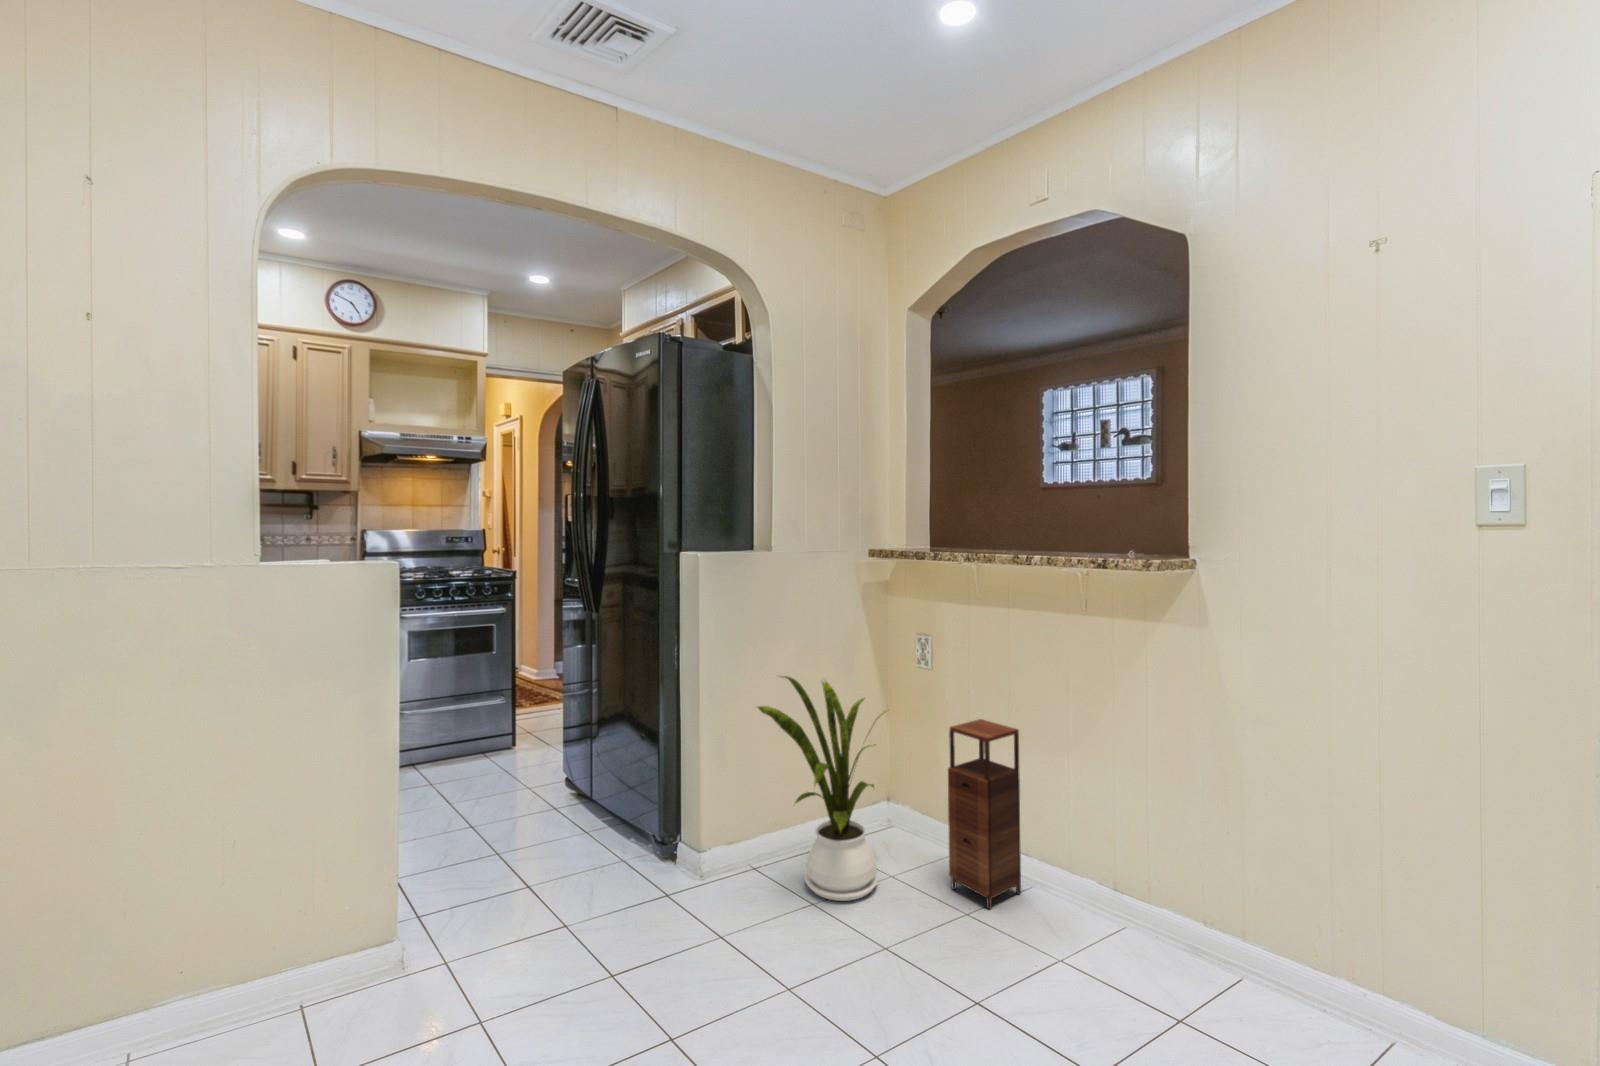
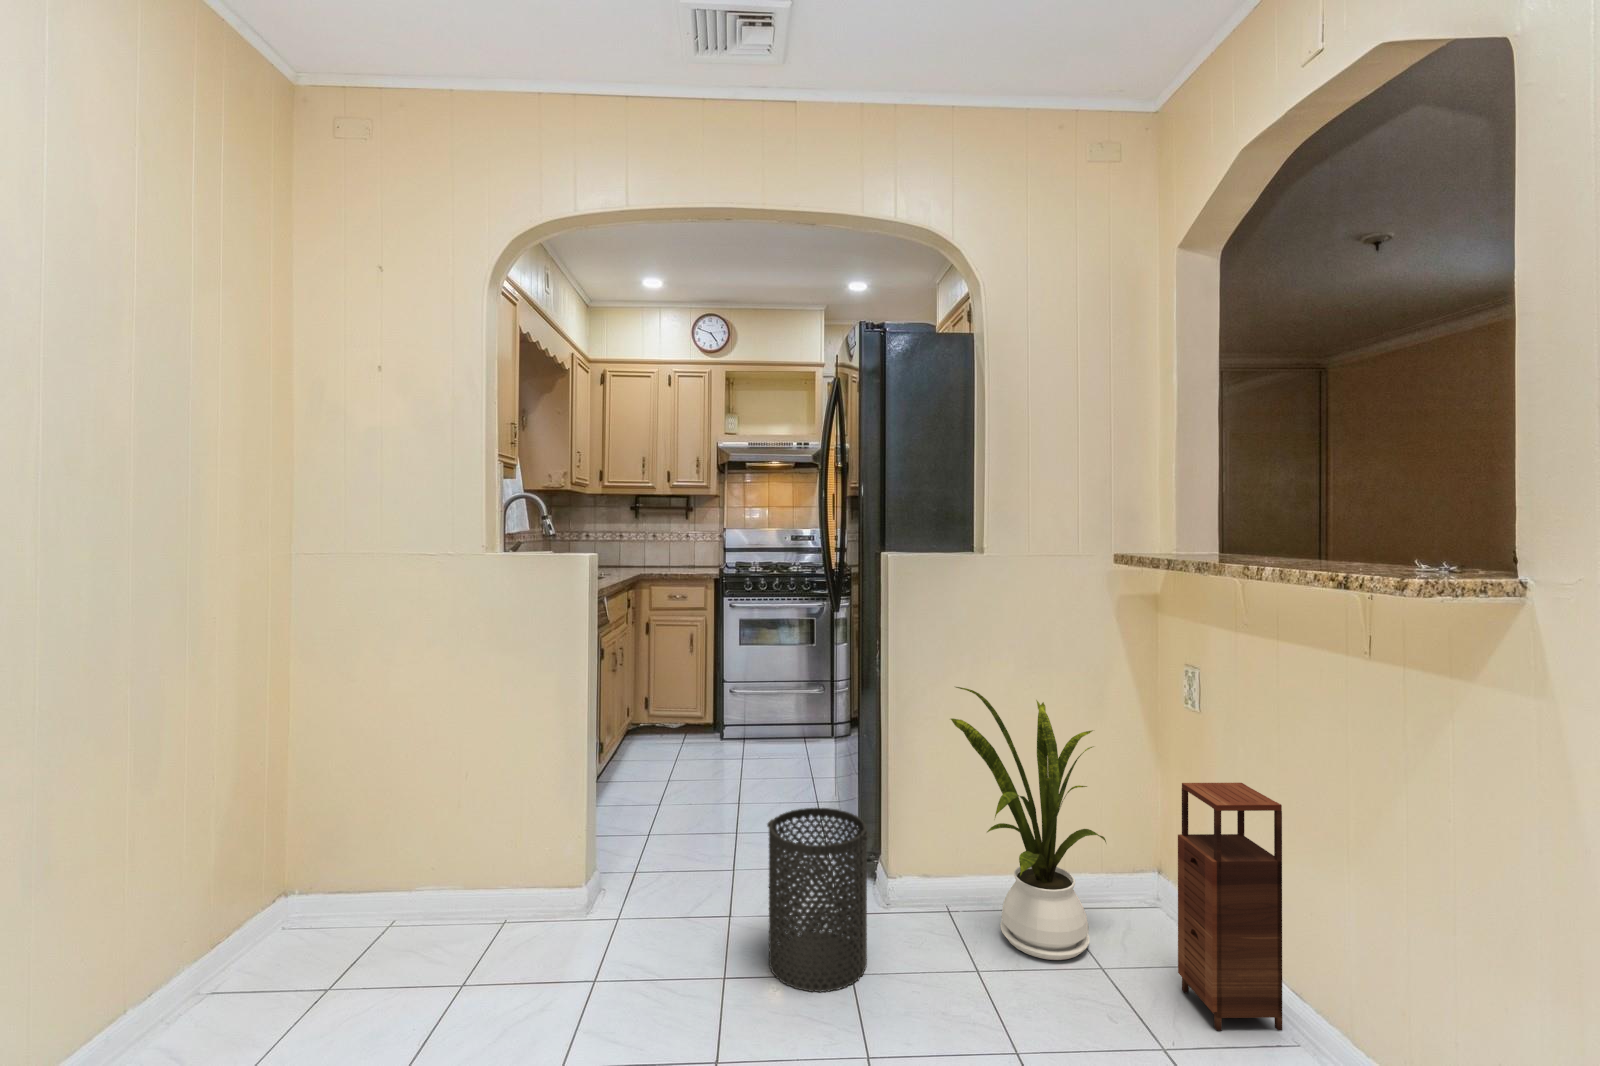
trash can: none [615,816,724,1013] -> present [767,808,870,992]

